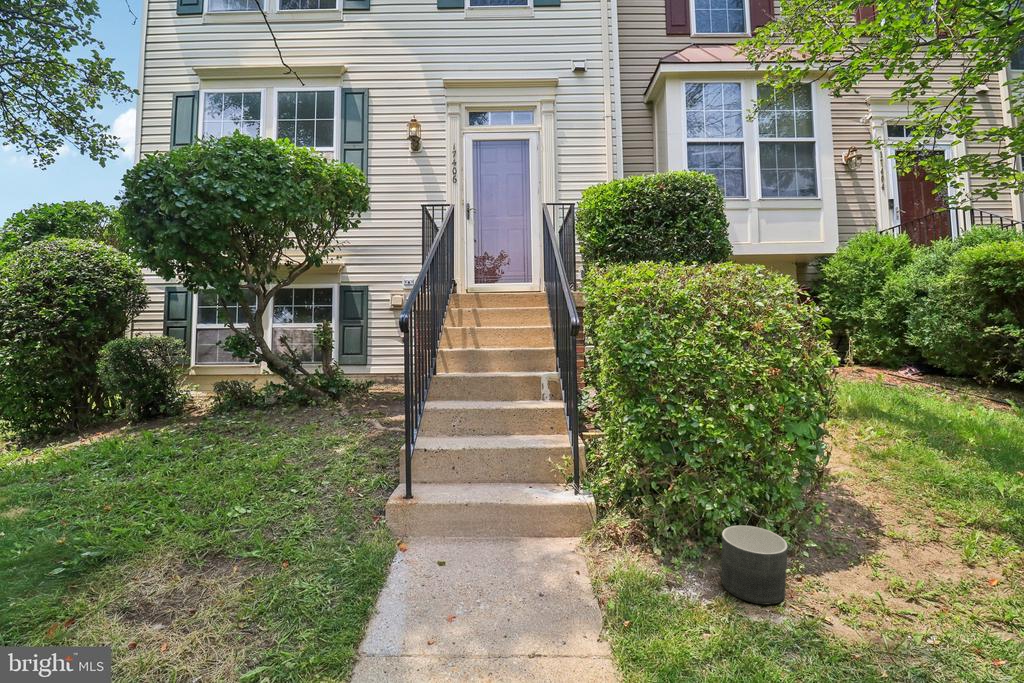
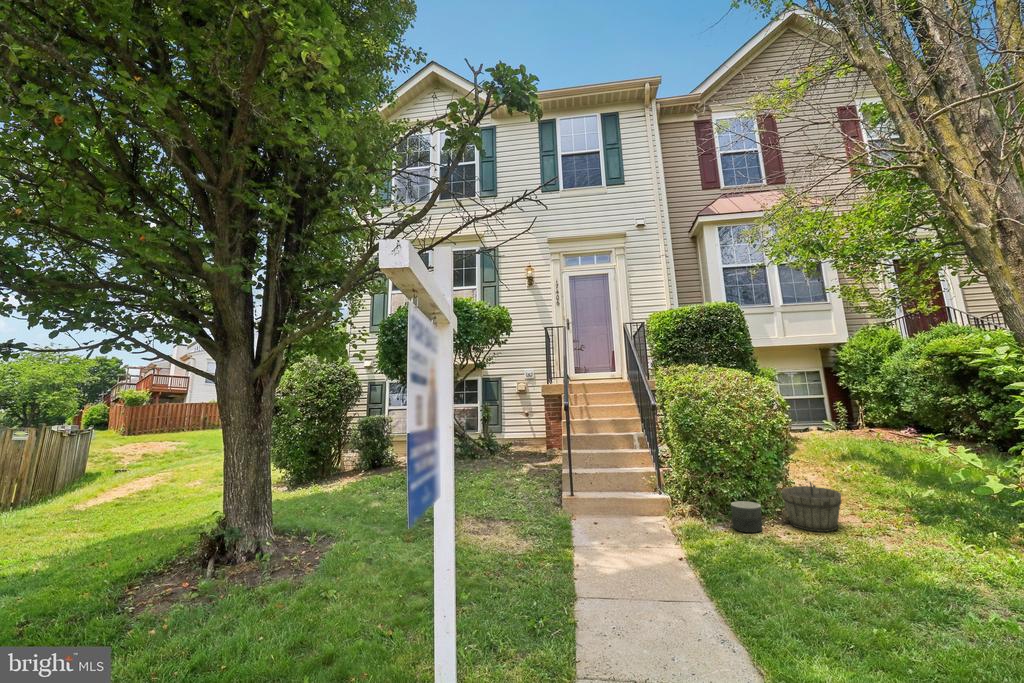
wooden bucket: none [817,481,951,599] -> present [781,479,841,532]

